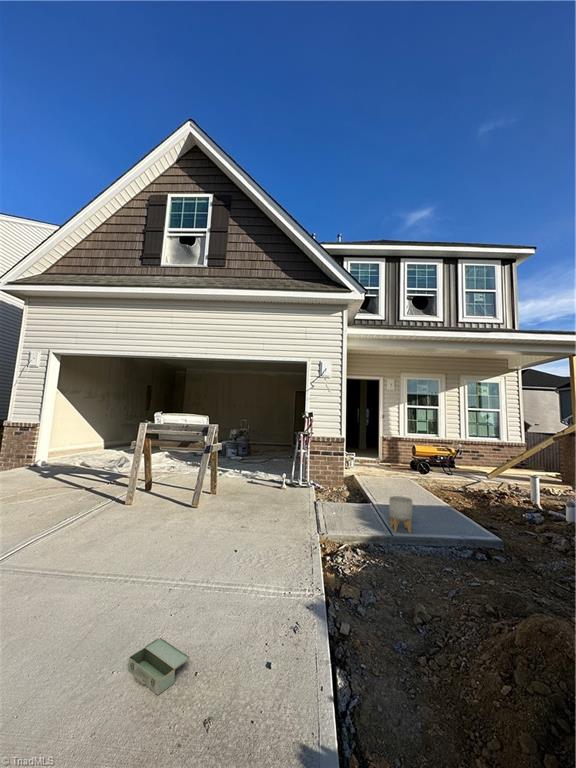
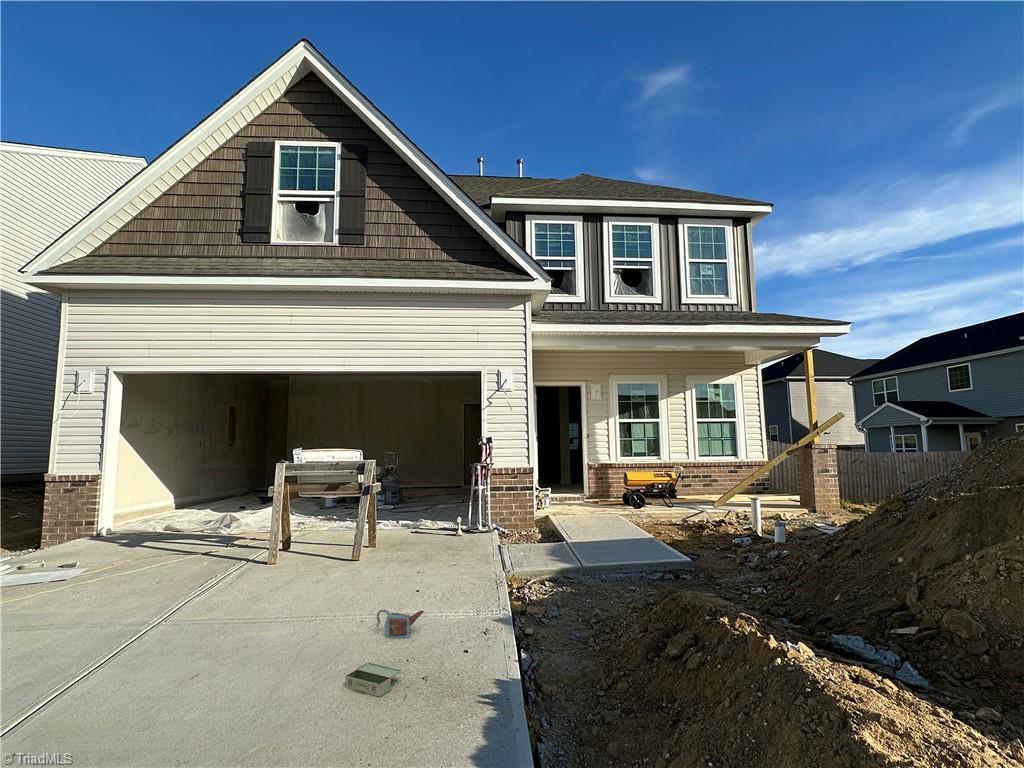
planter: present [389,496,412,533] -> none [586,531,612,570]
watering can: none [187,566,233,597] -> present [376,609,424,638]

